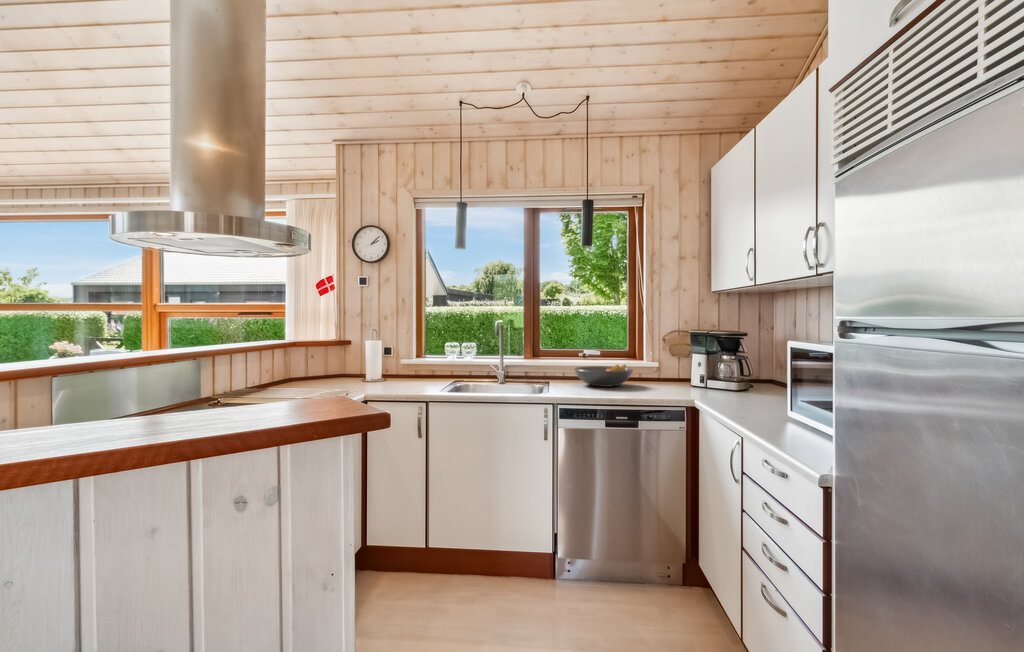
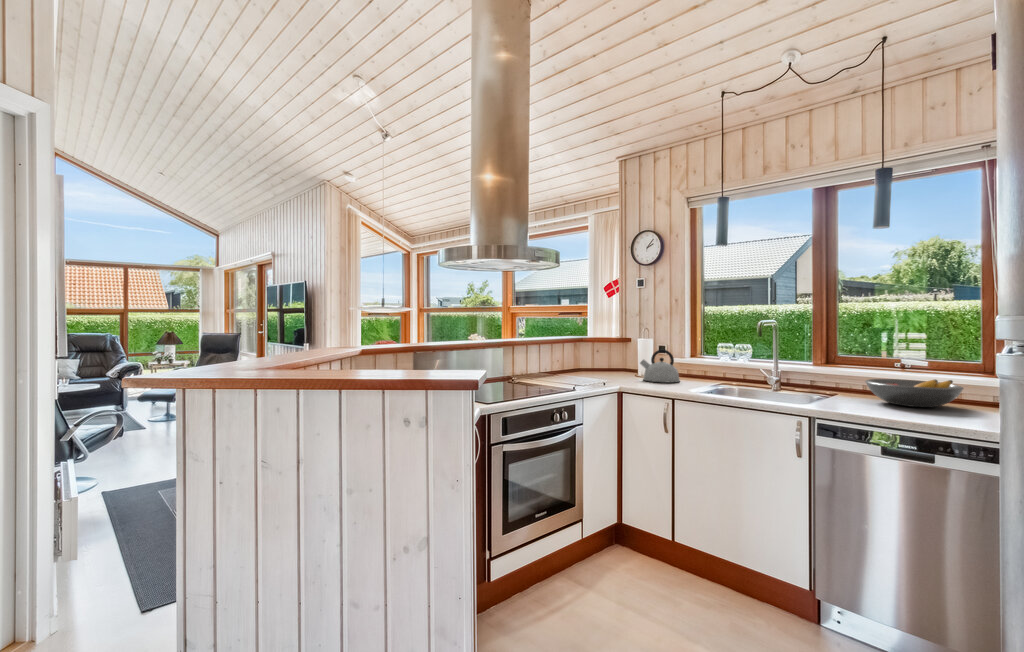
kettle: none [376,351,418,385] -> present [640,350,680,383]

